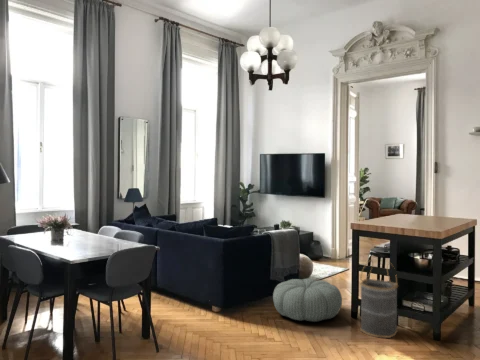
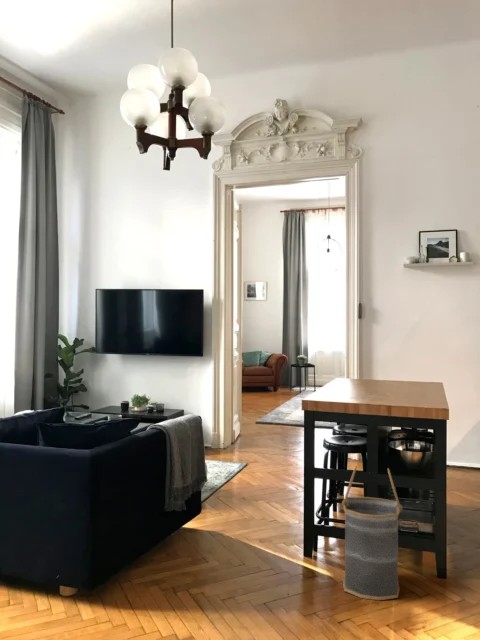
pouf: present [273,279,342,322] -> none [177,502,299,588]

